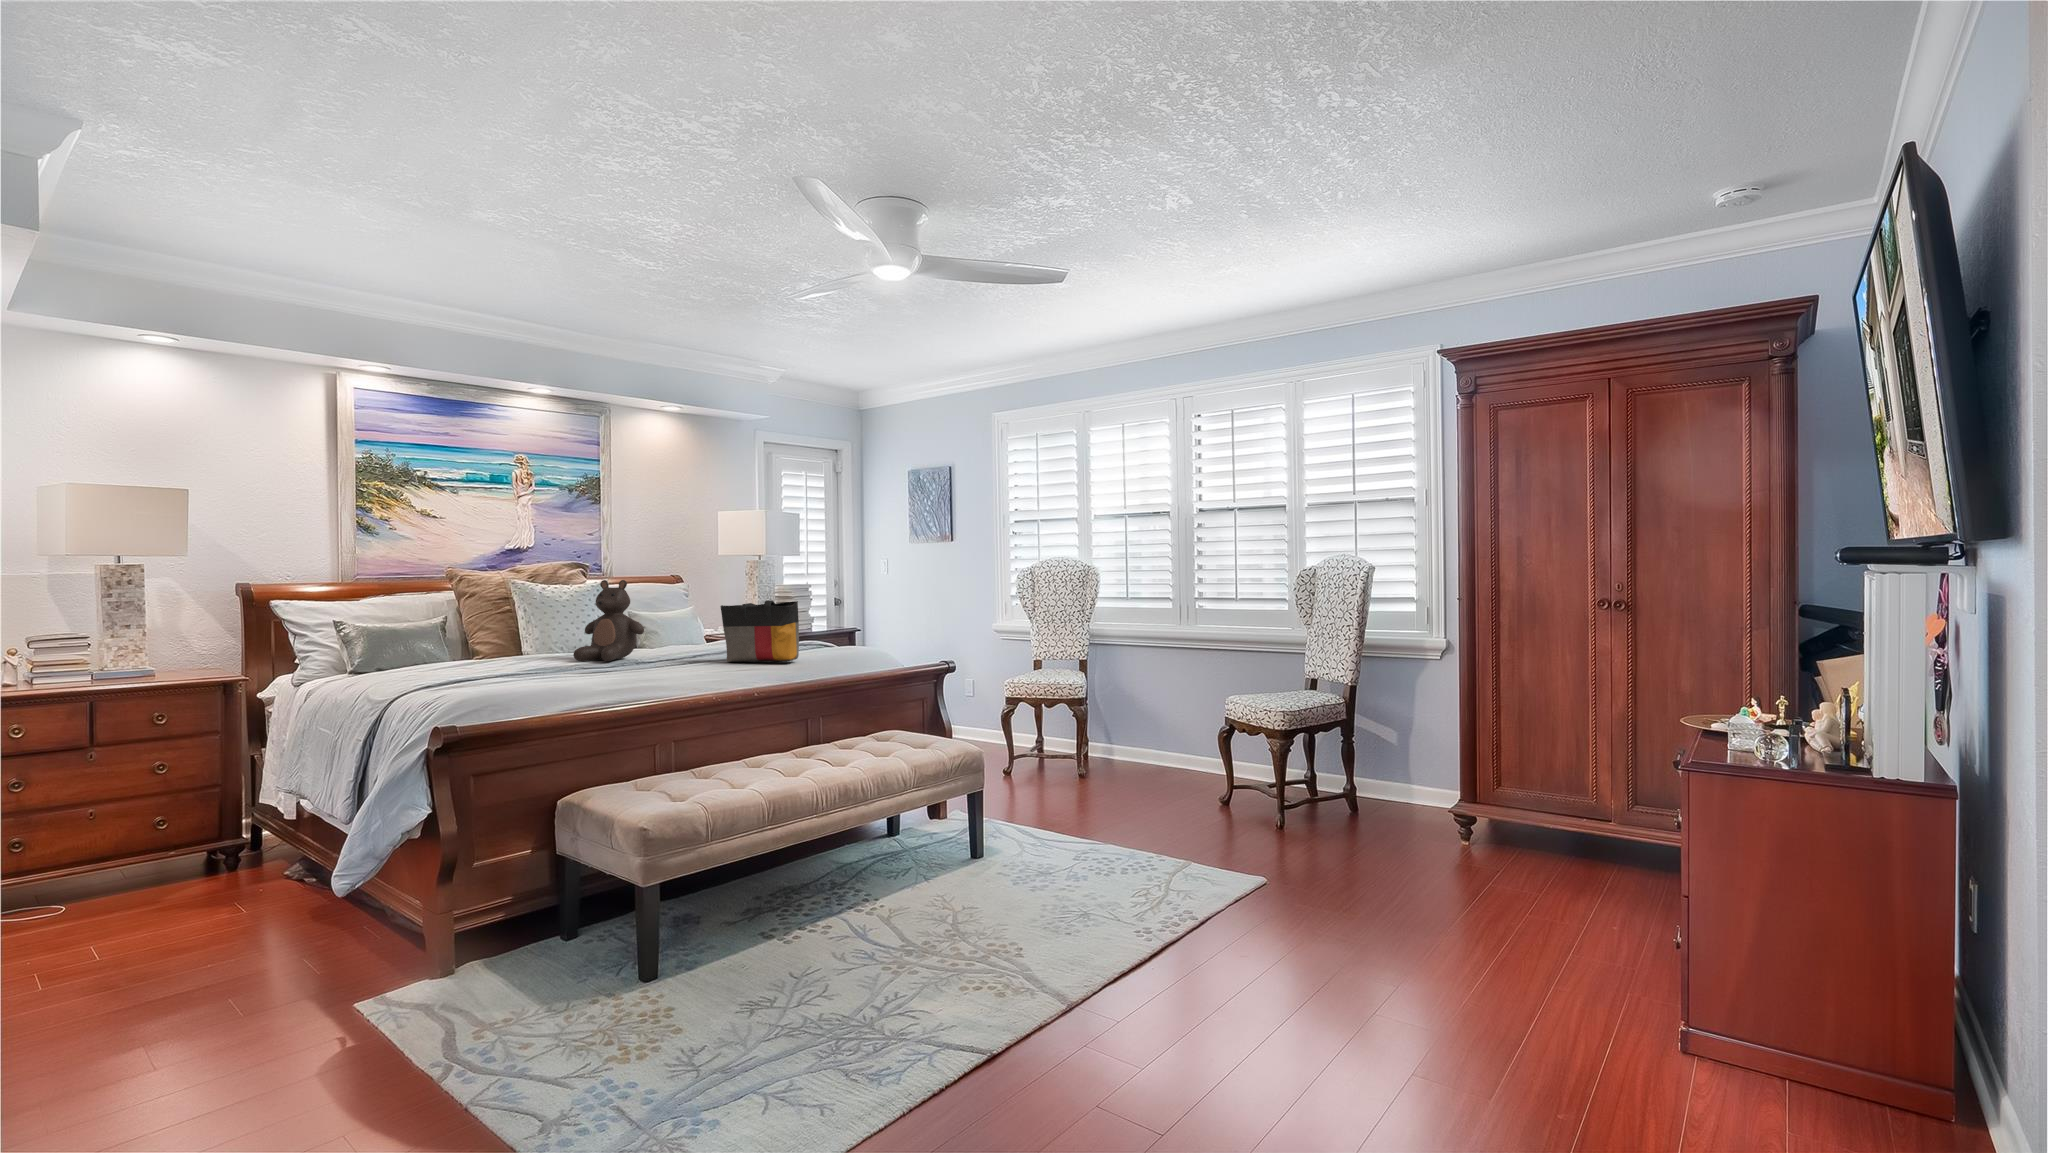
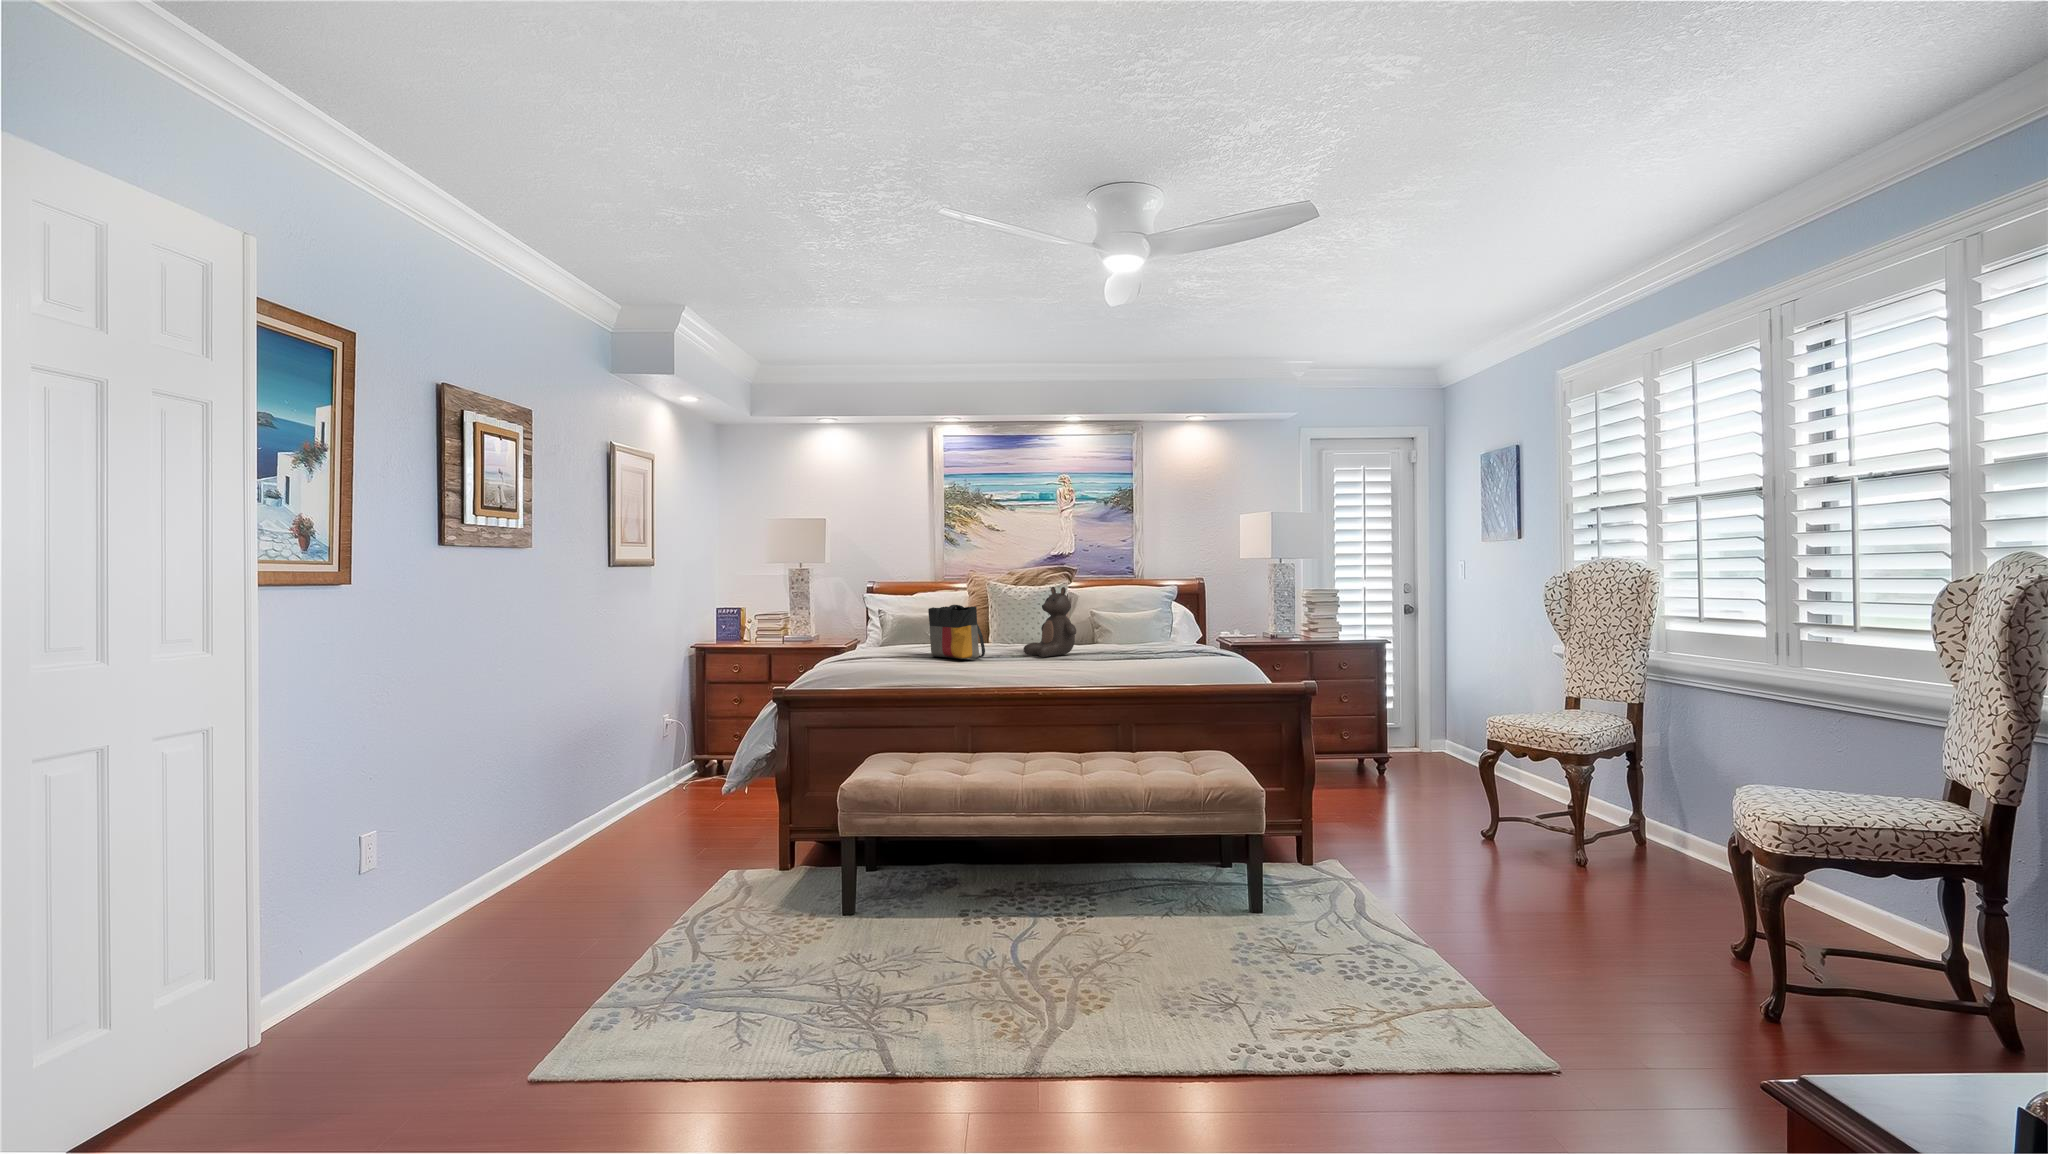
tote bag: present [720,600,799,662] -> present [928,605,985,660]

